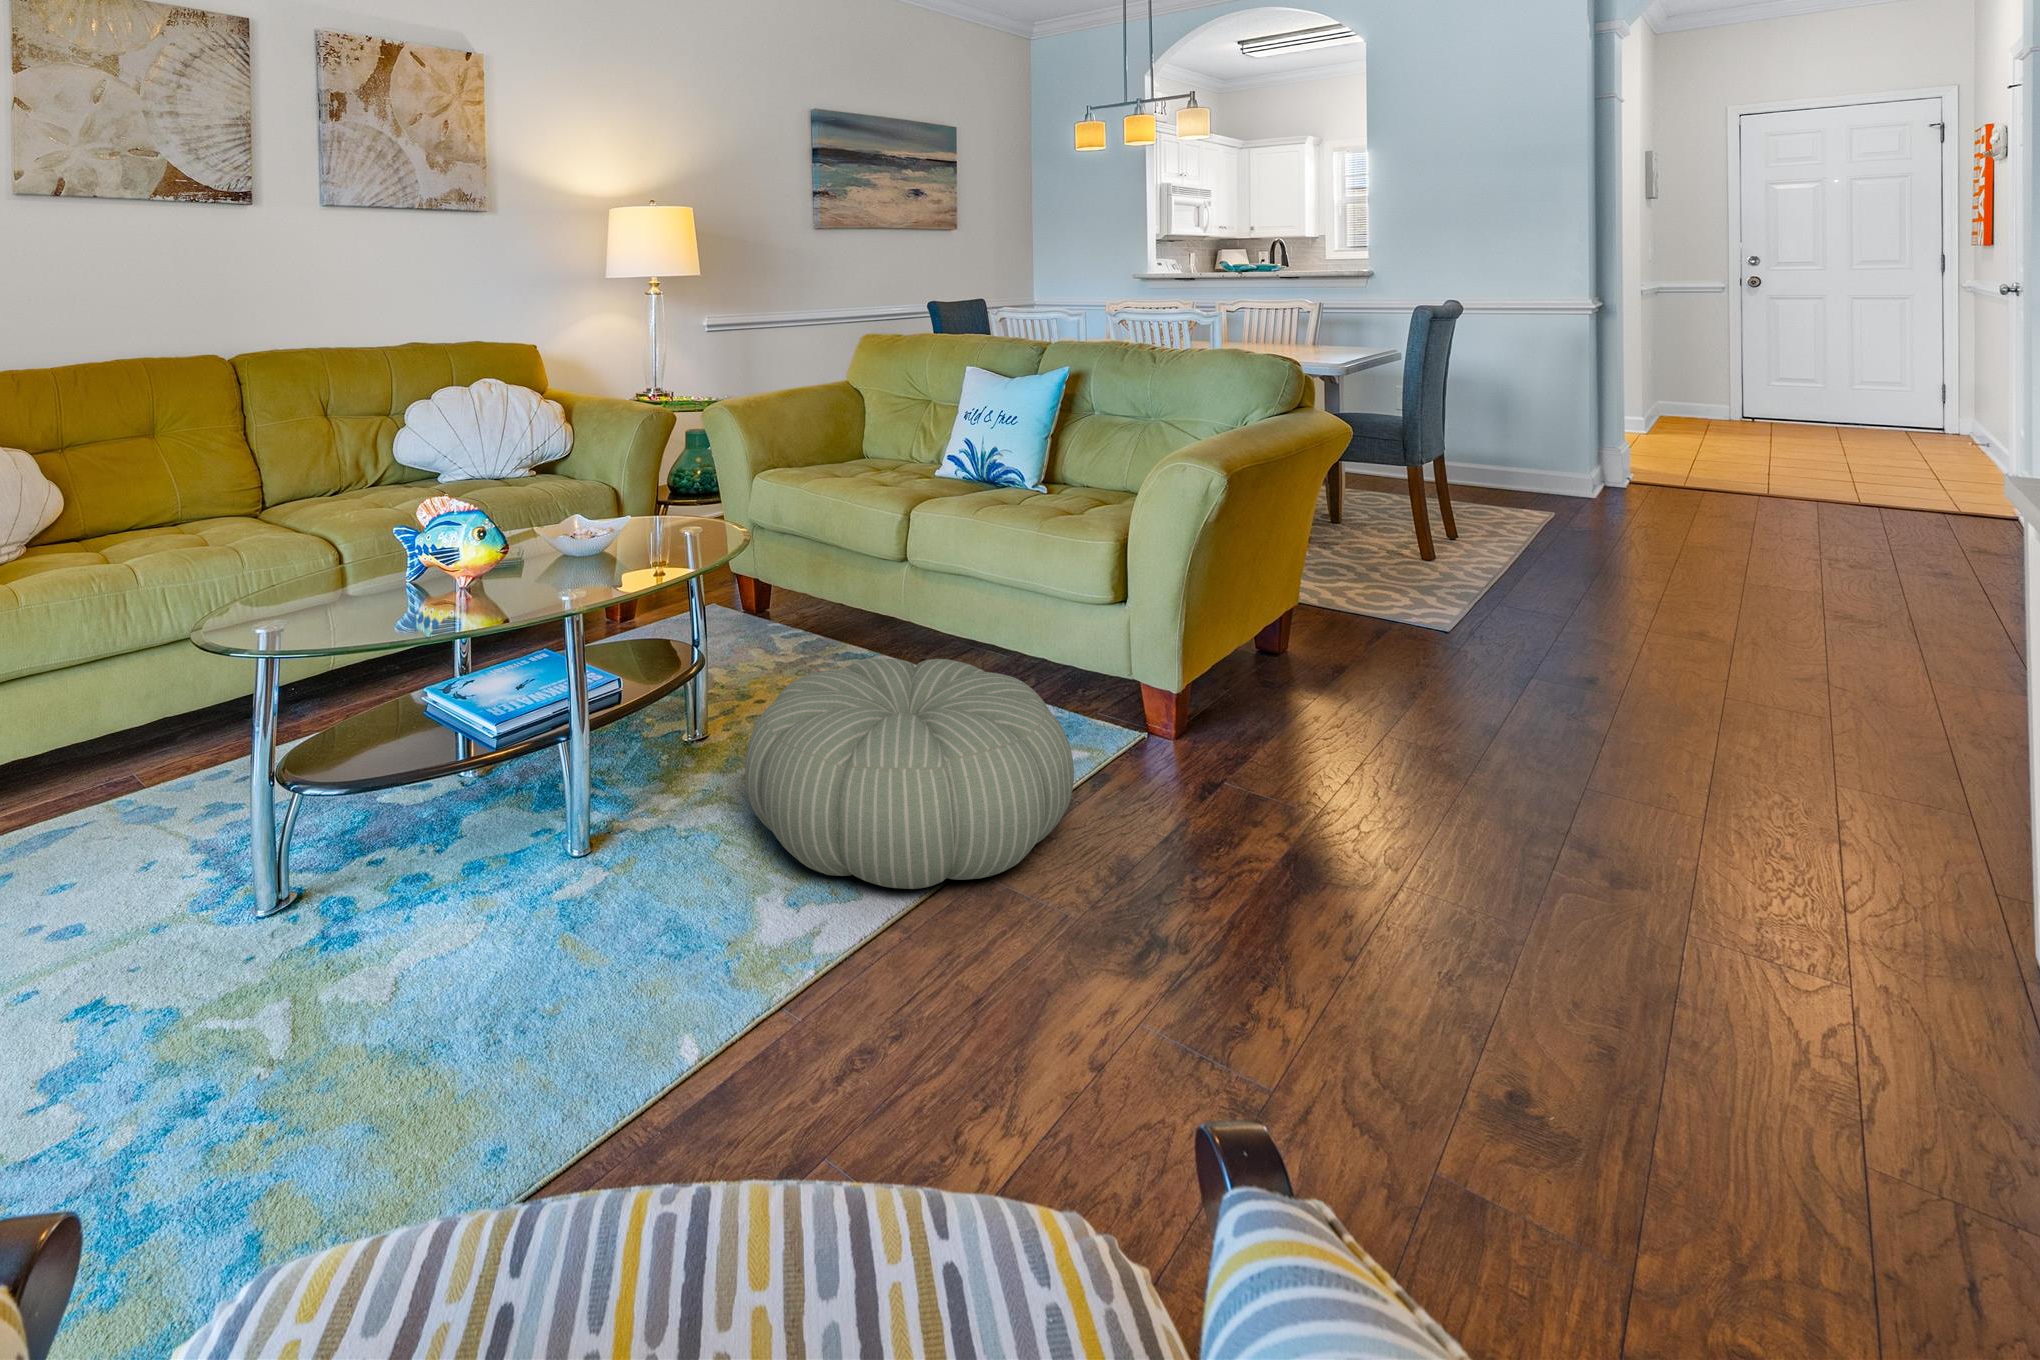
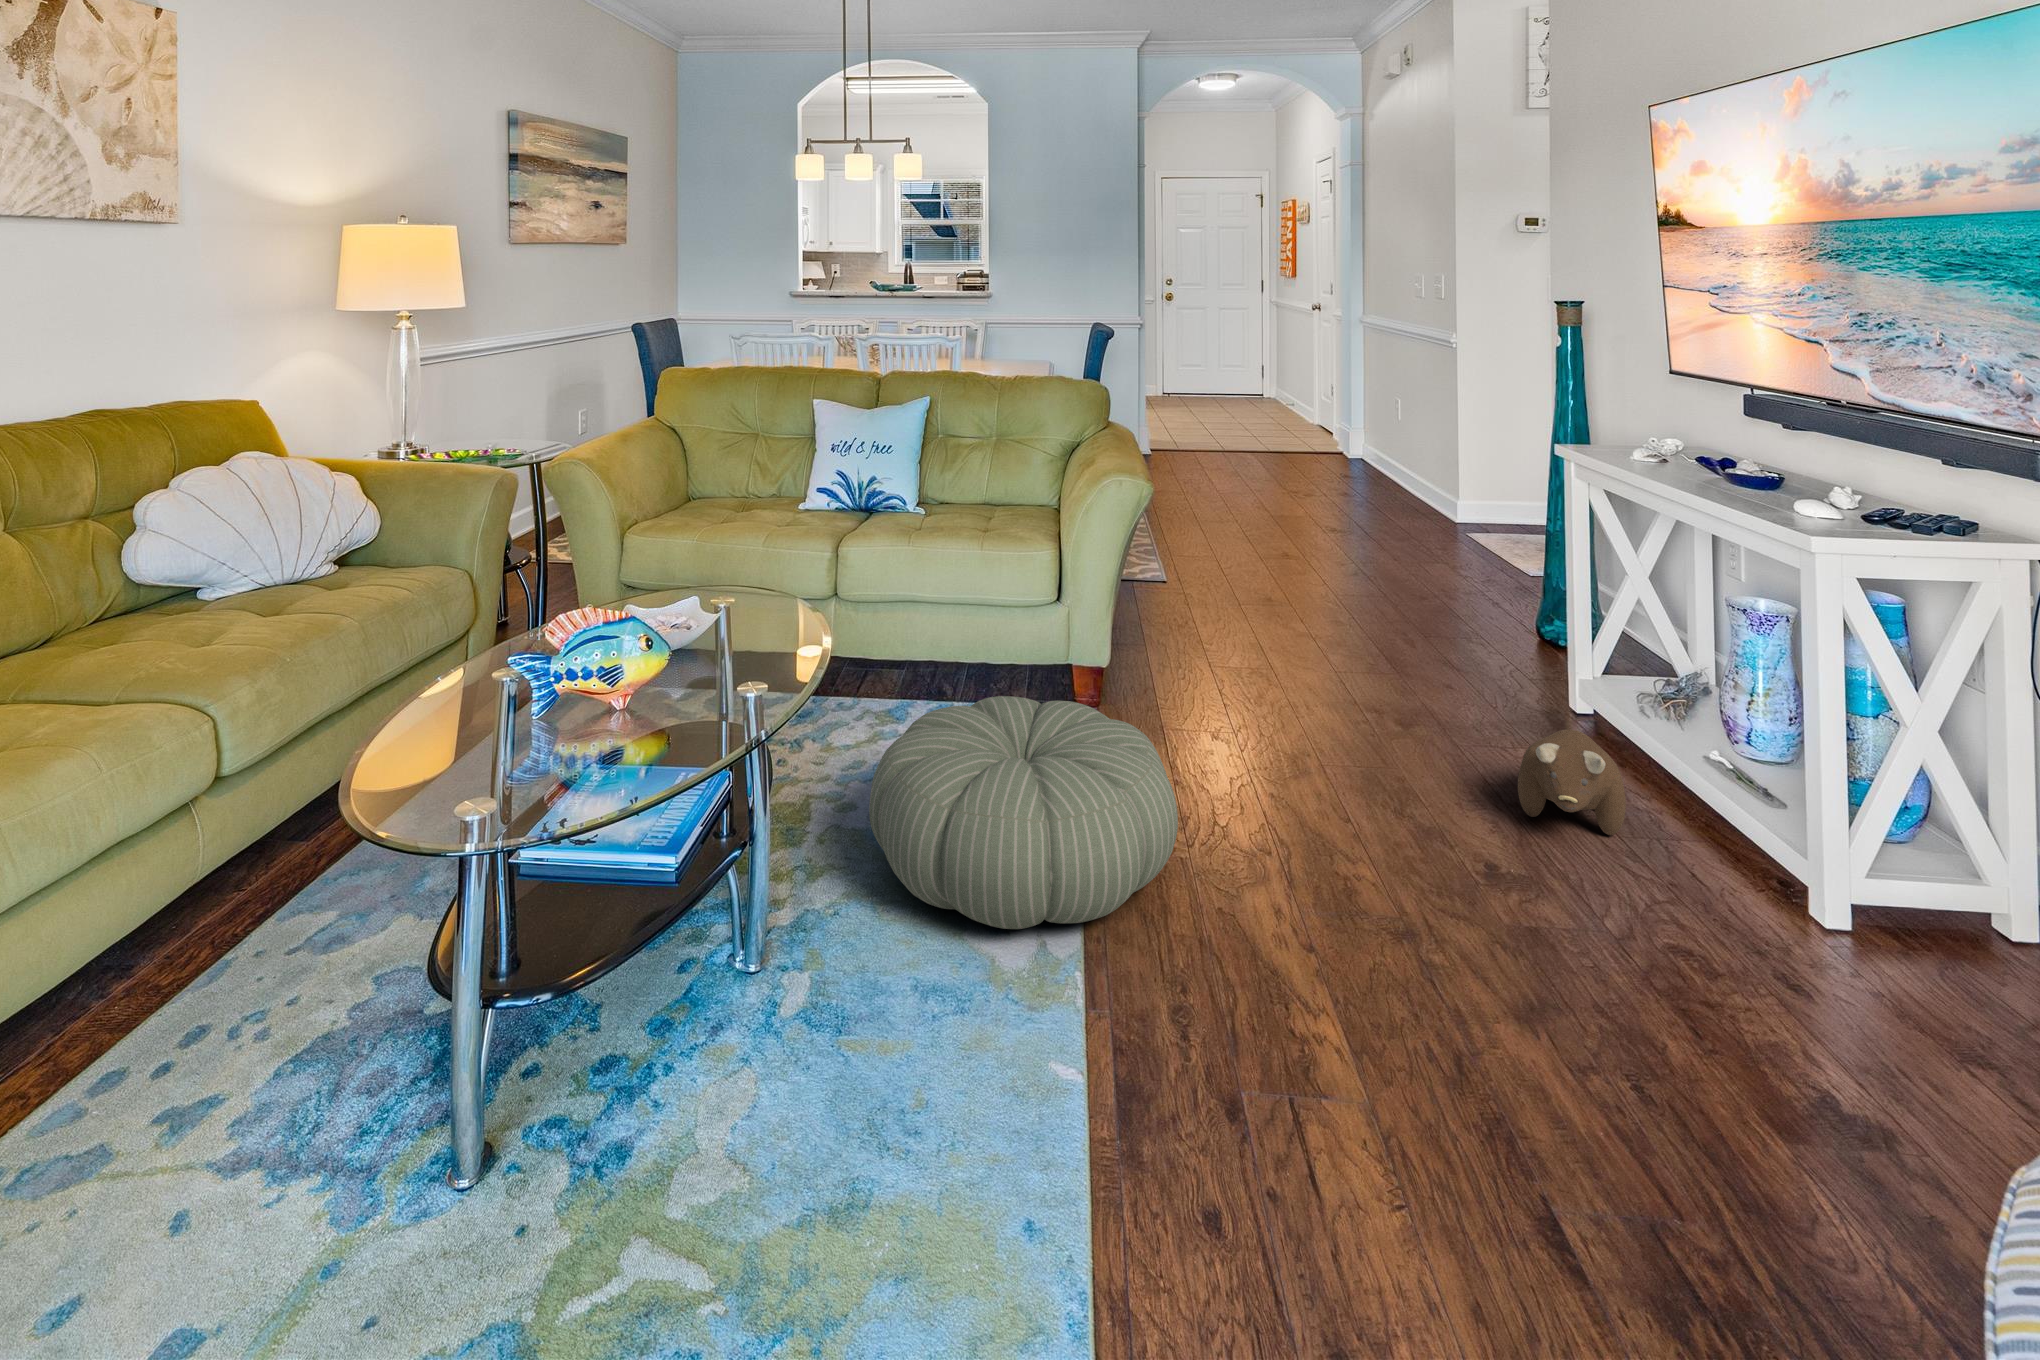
plush toy: none [1600,854,1800,1028] -> present [1518,729,1626,835]

